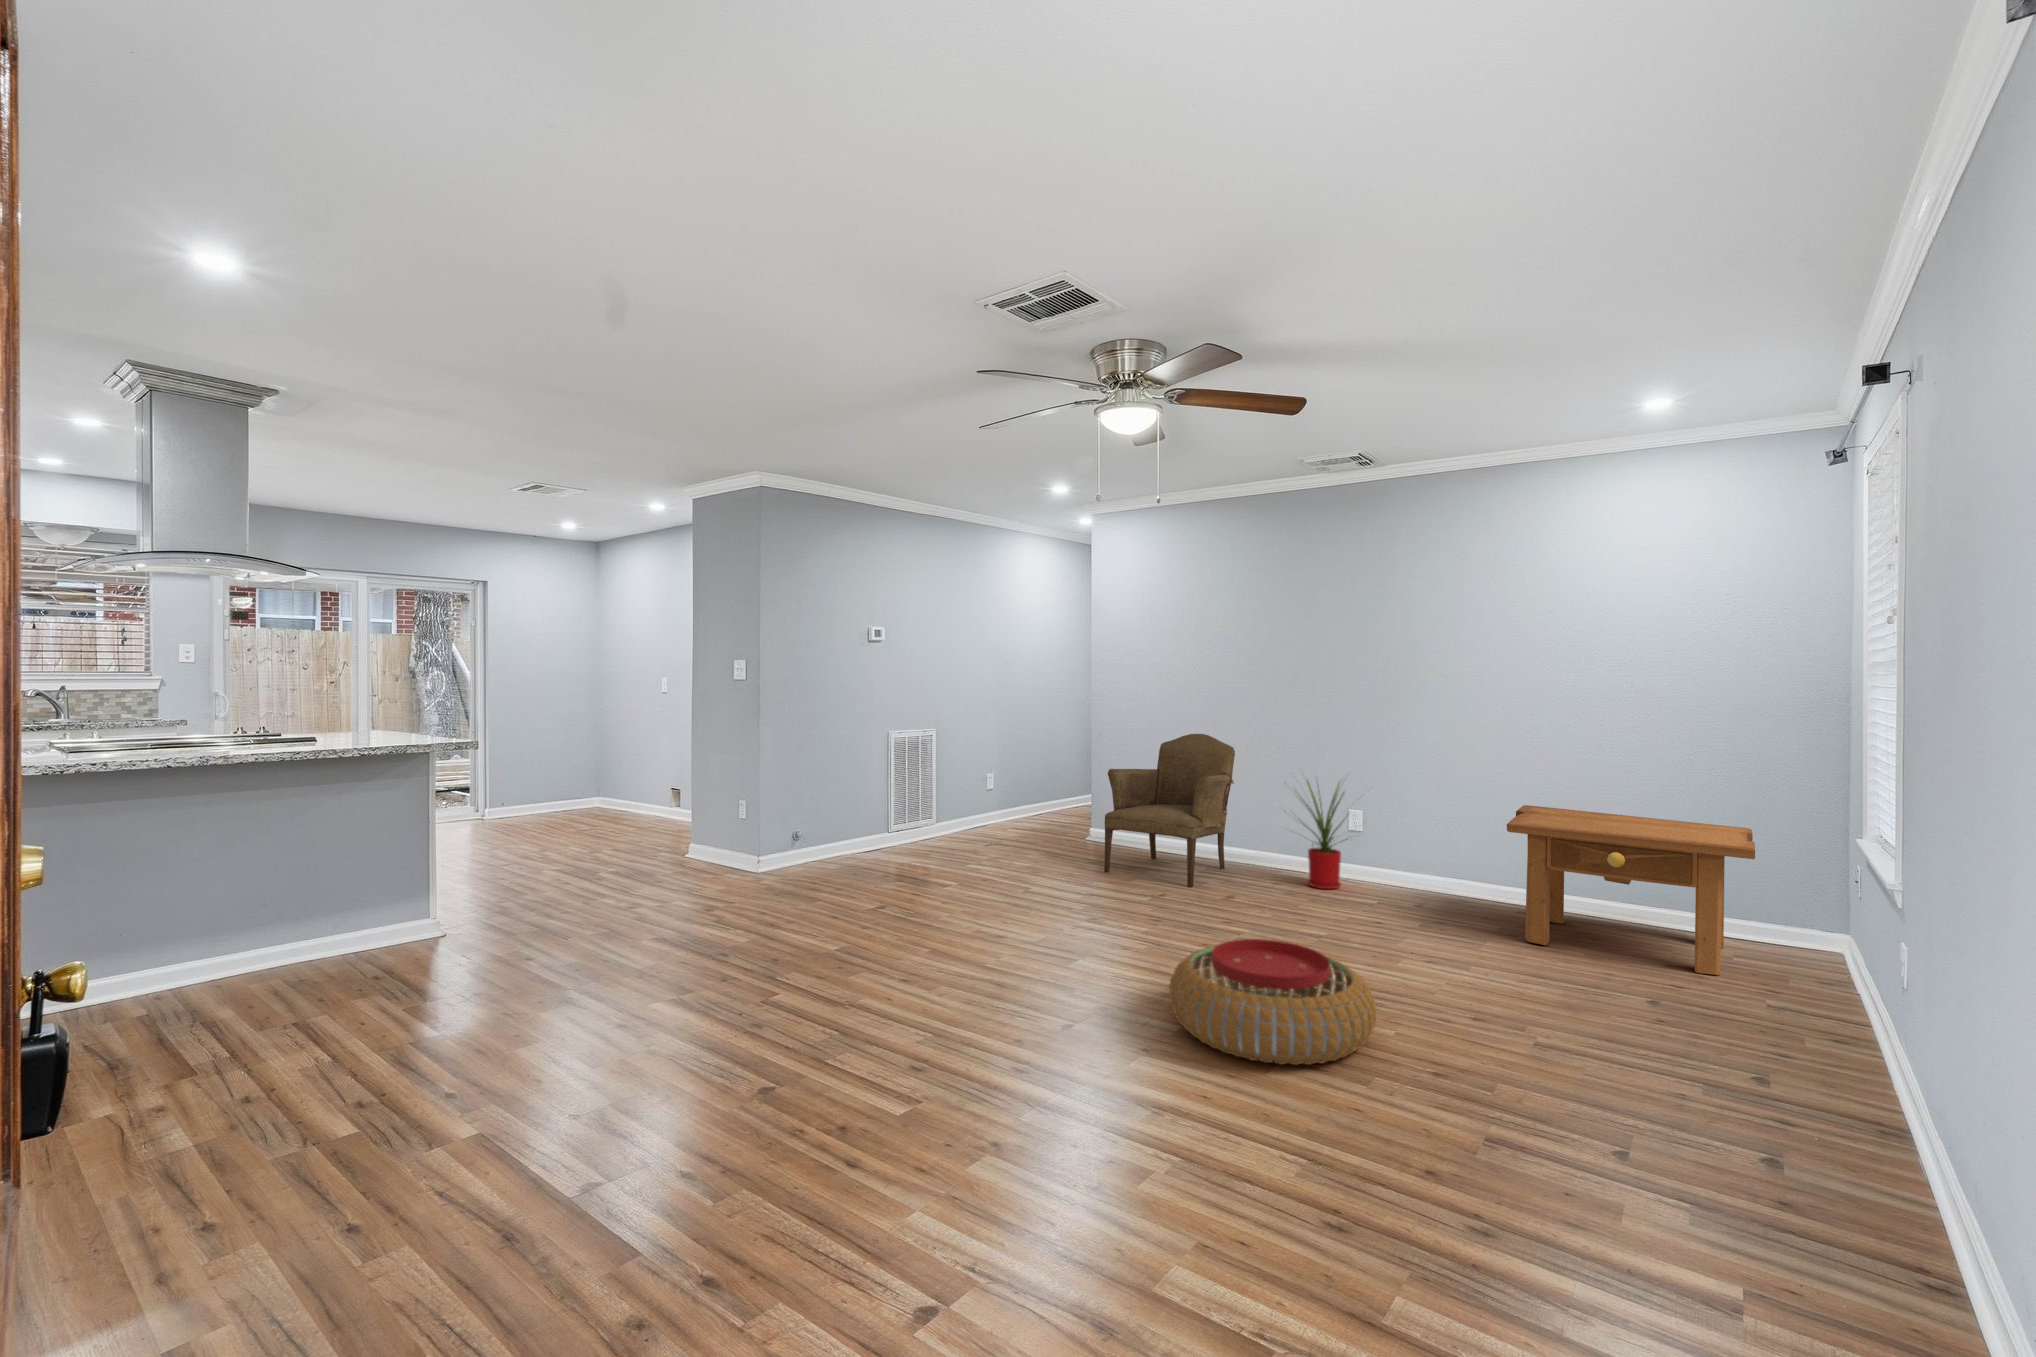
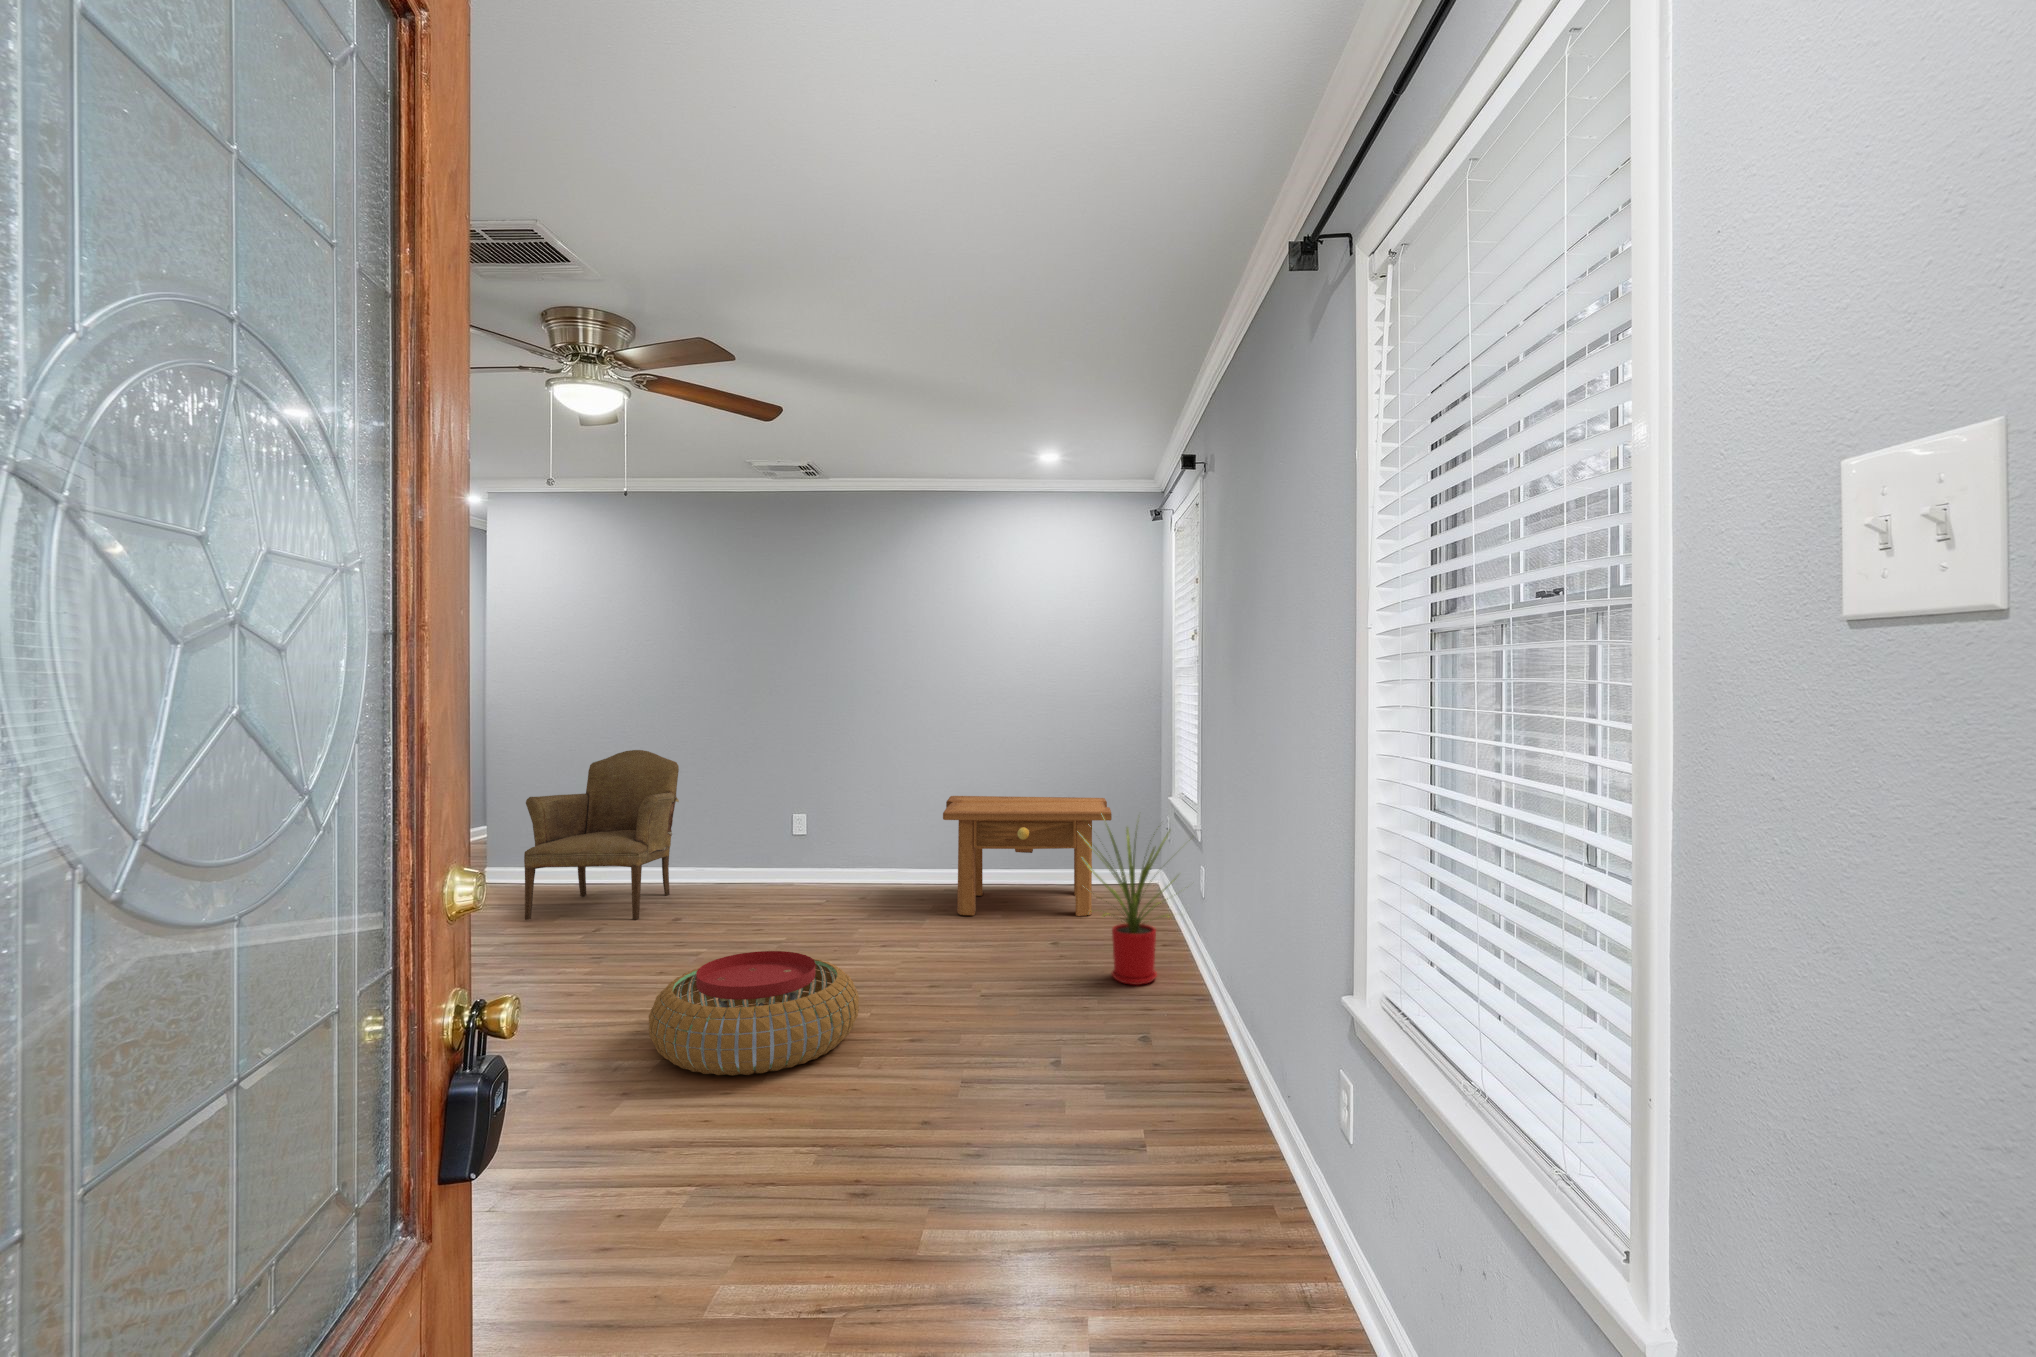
house plant: present [1299,781,1347,889] -> present [1082,823,1176,985]

